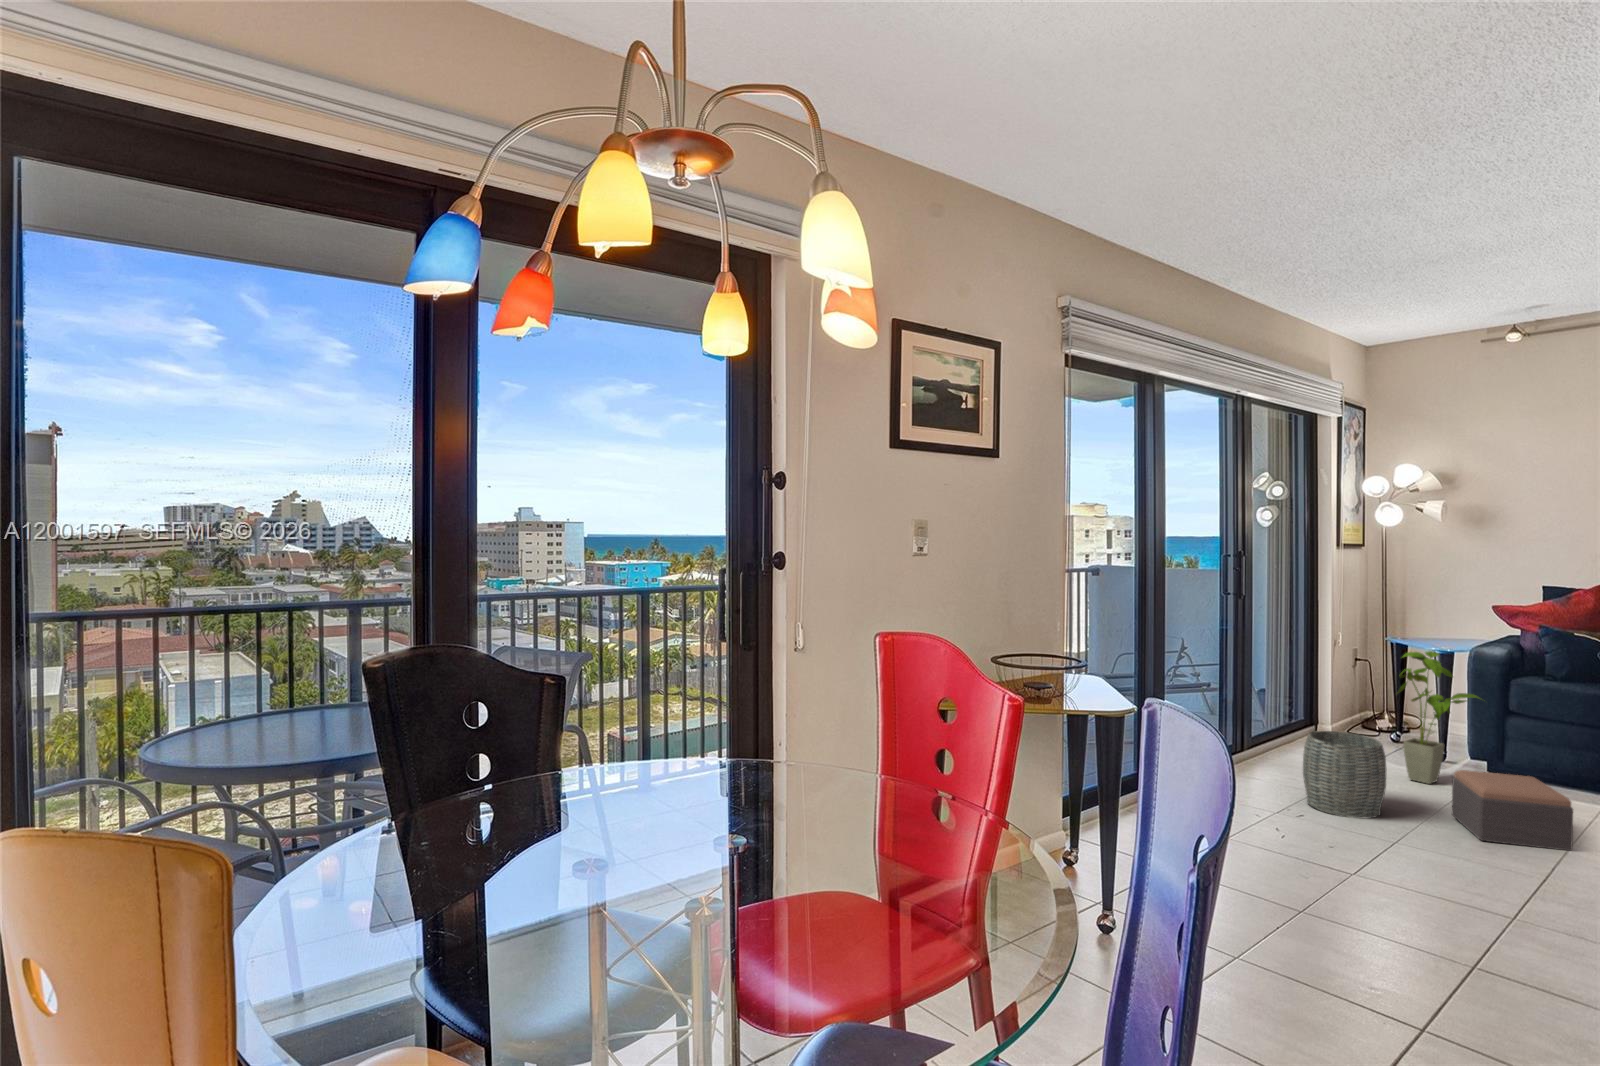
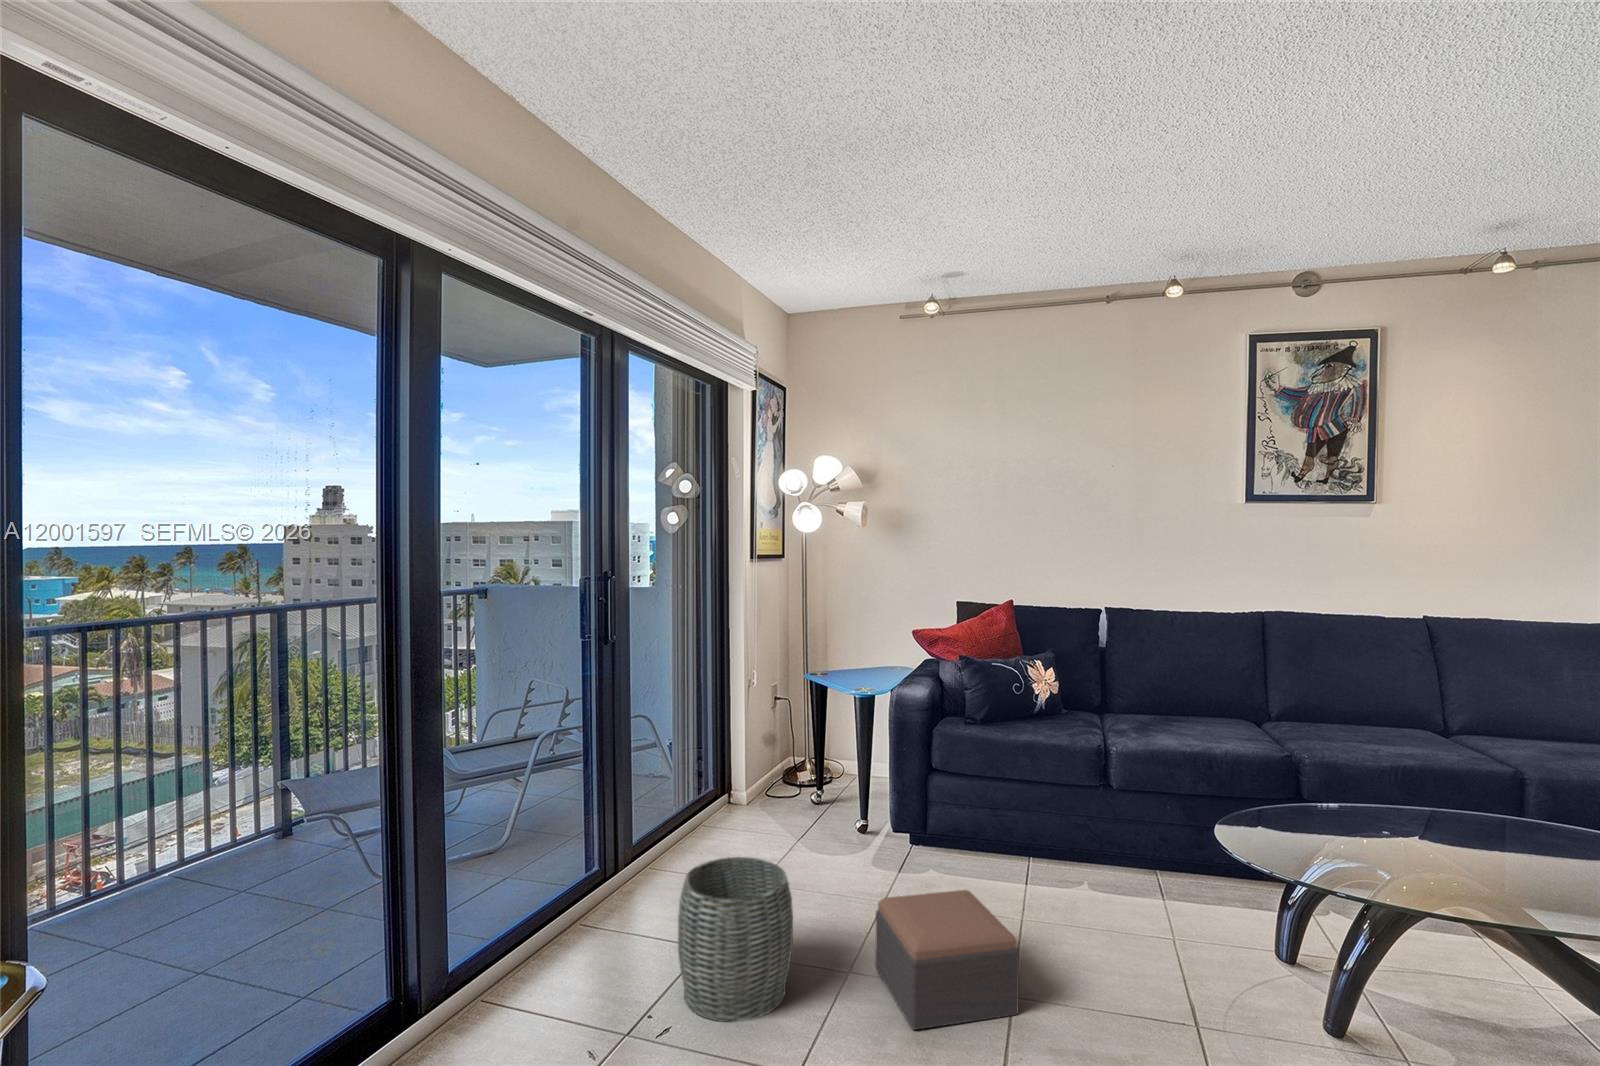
house plant: present [1398,651,1480,784] -> none [811,703,910,890]

